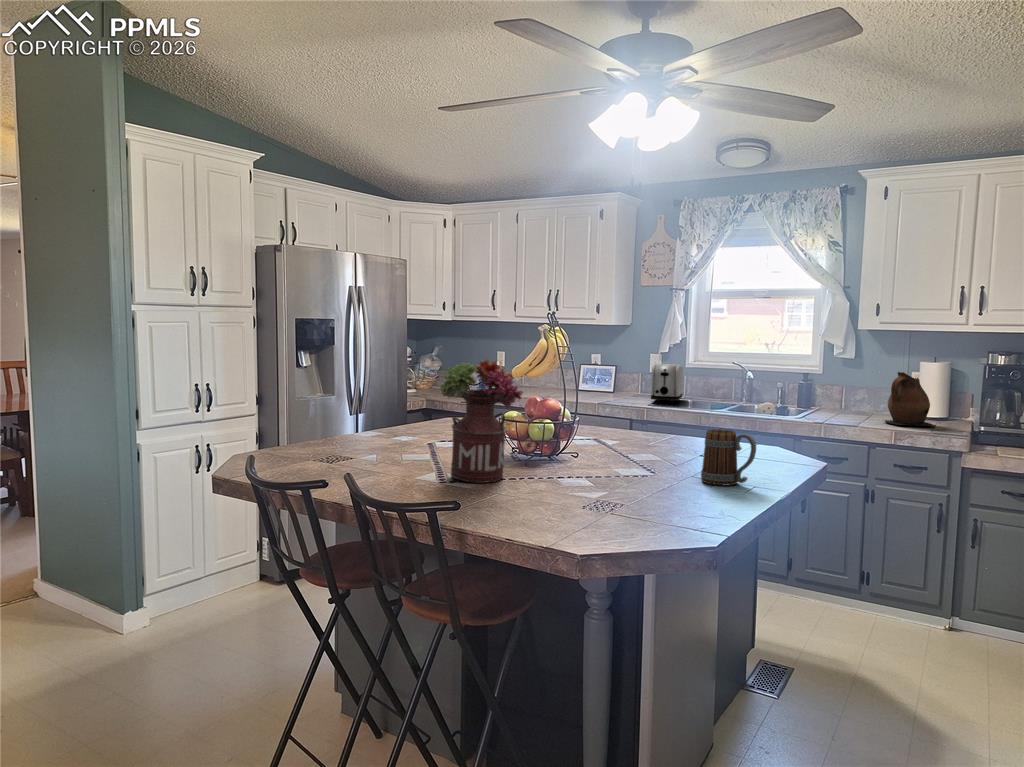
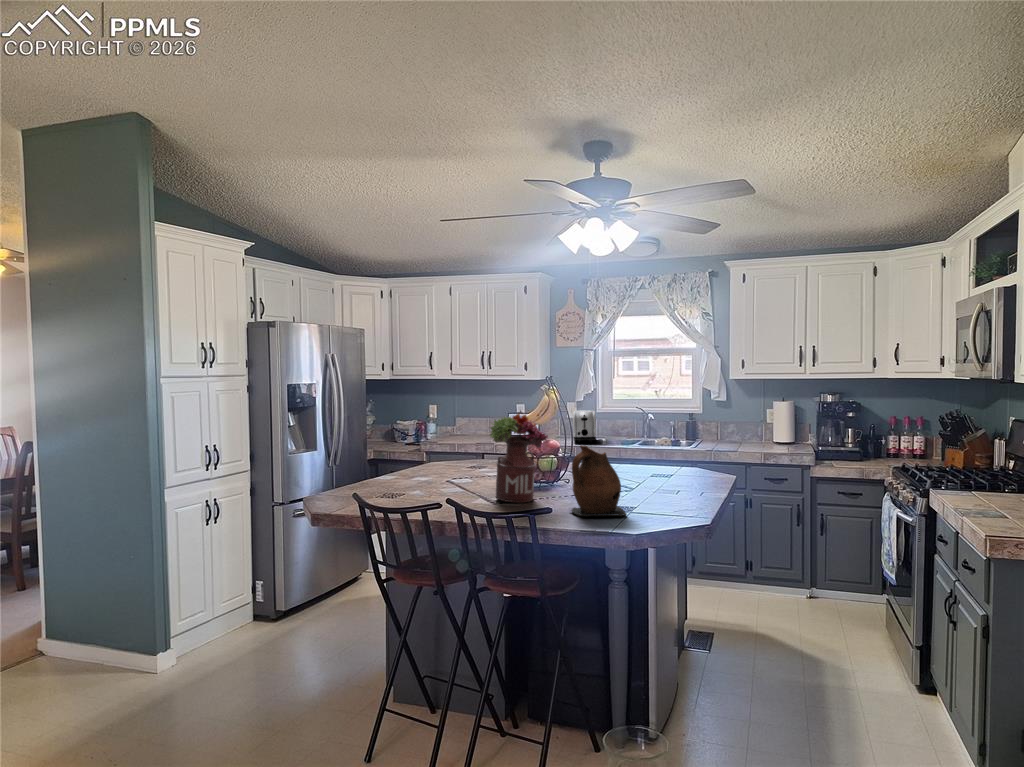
ceramic pitcher: present [885,372,935,427] -> present [571,446,626,516]
mug: present [701,429,756,485] -> none [665,455,702,493]

